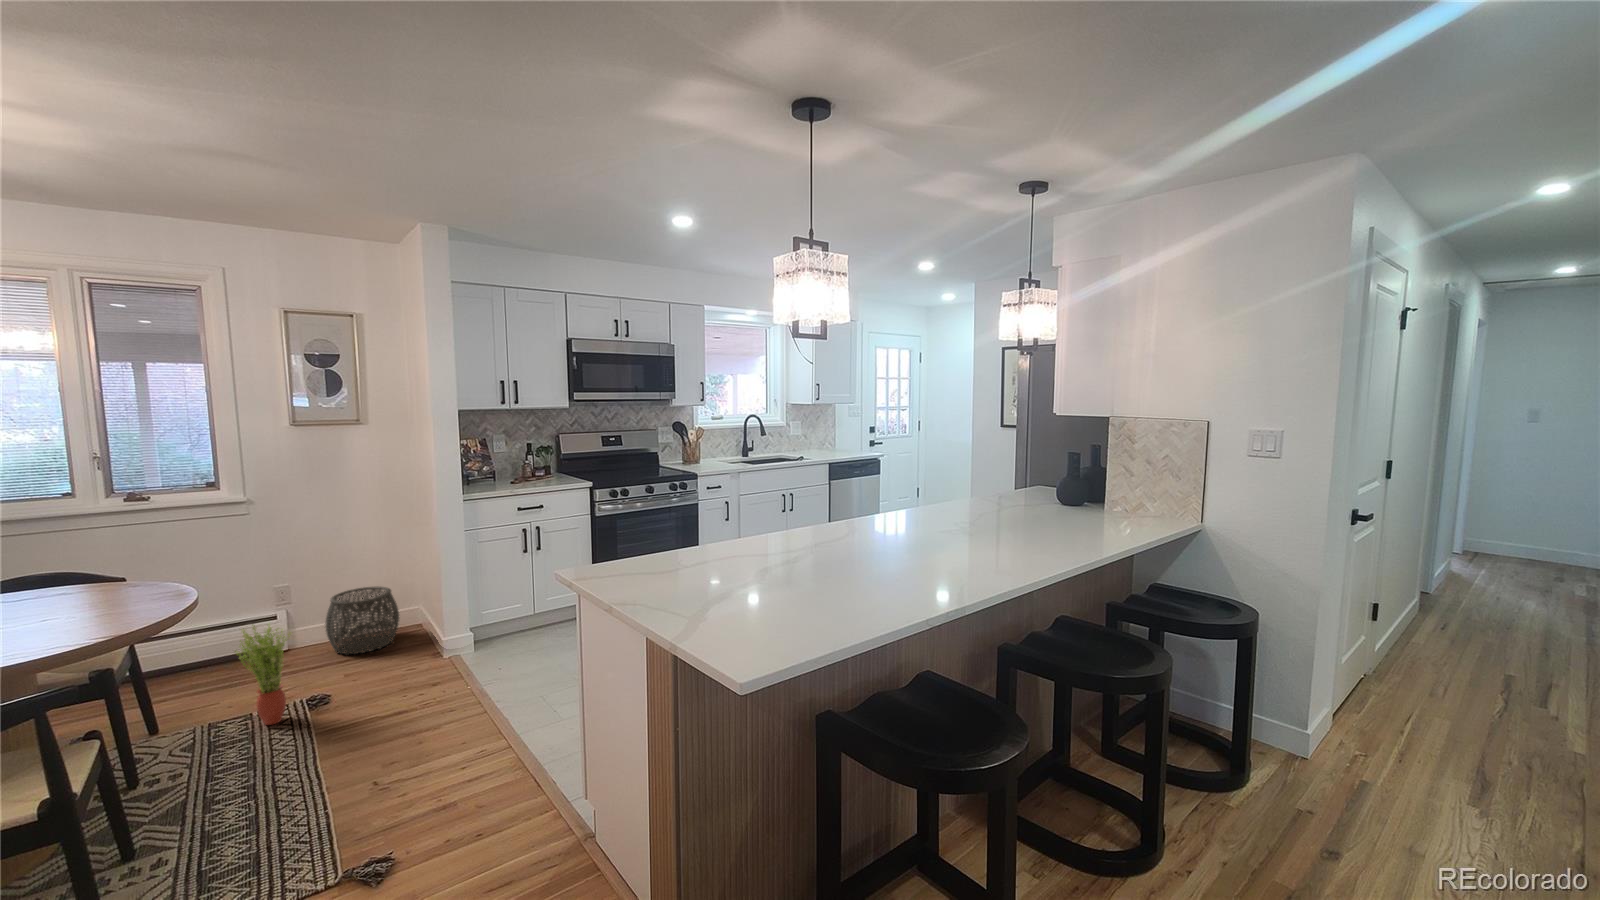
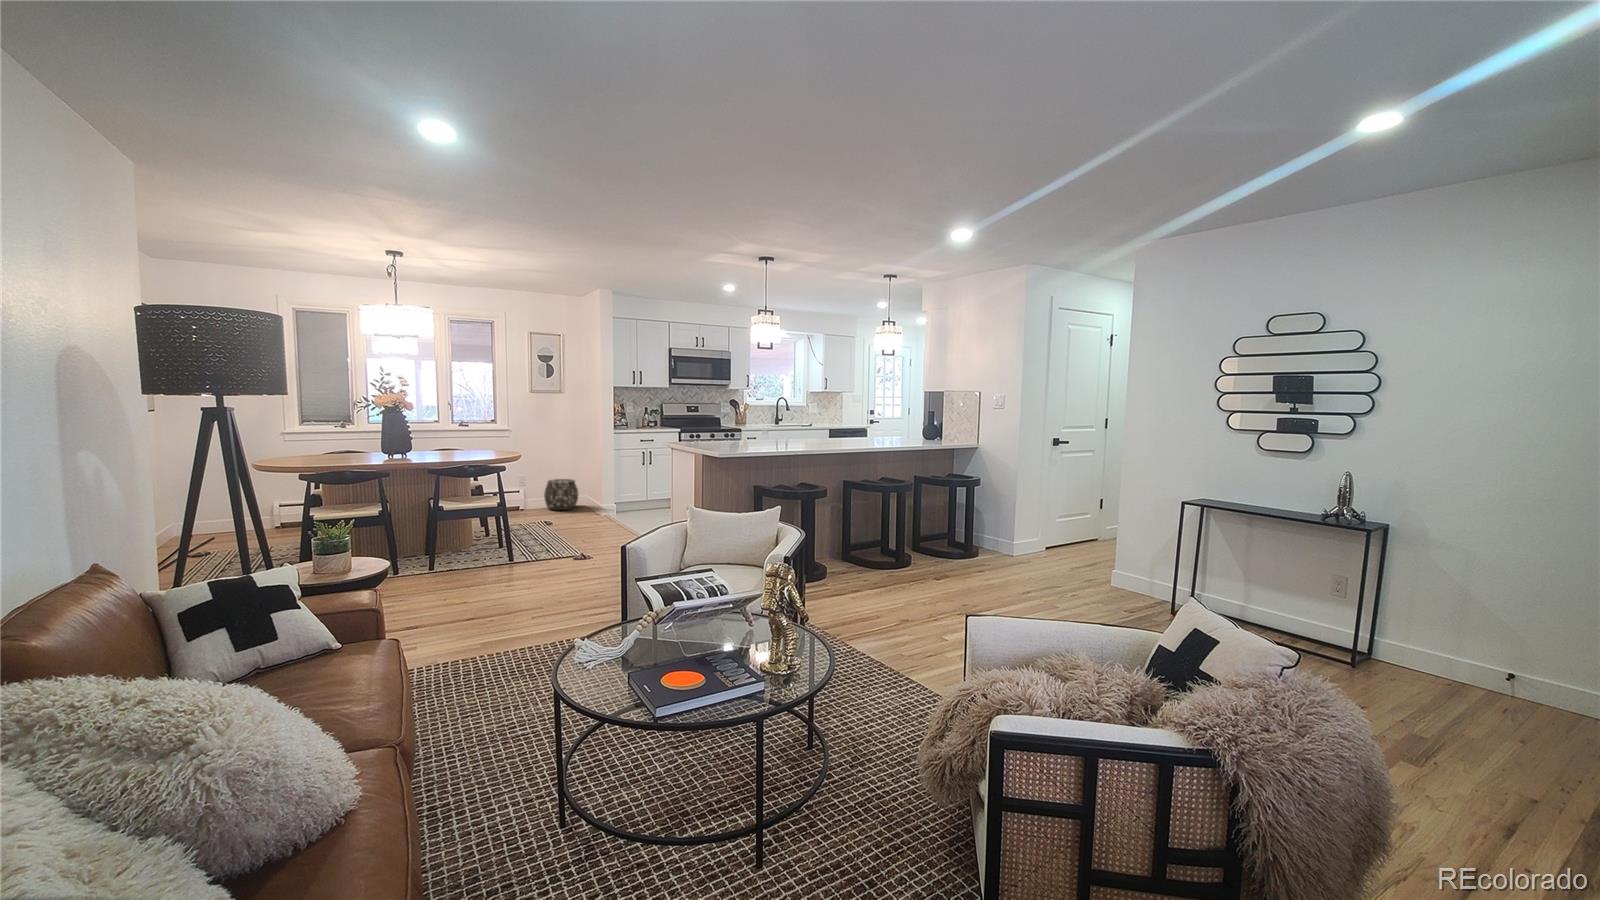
potted plant: present [235,625,291,725] -> none [518,479,540,526]

